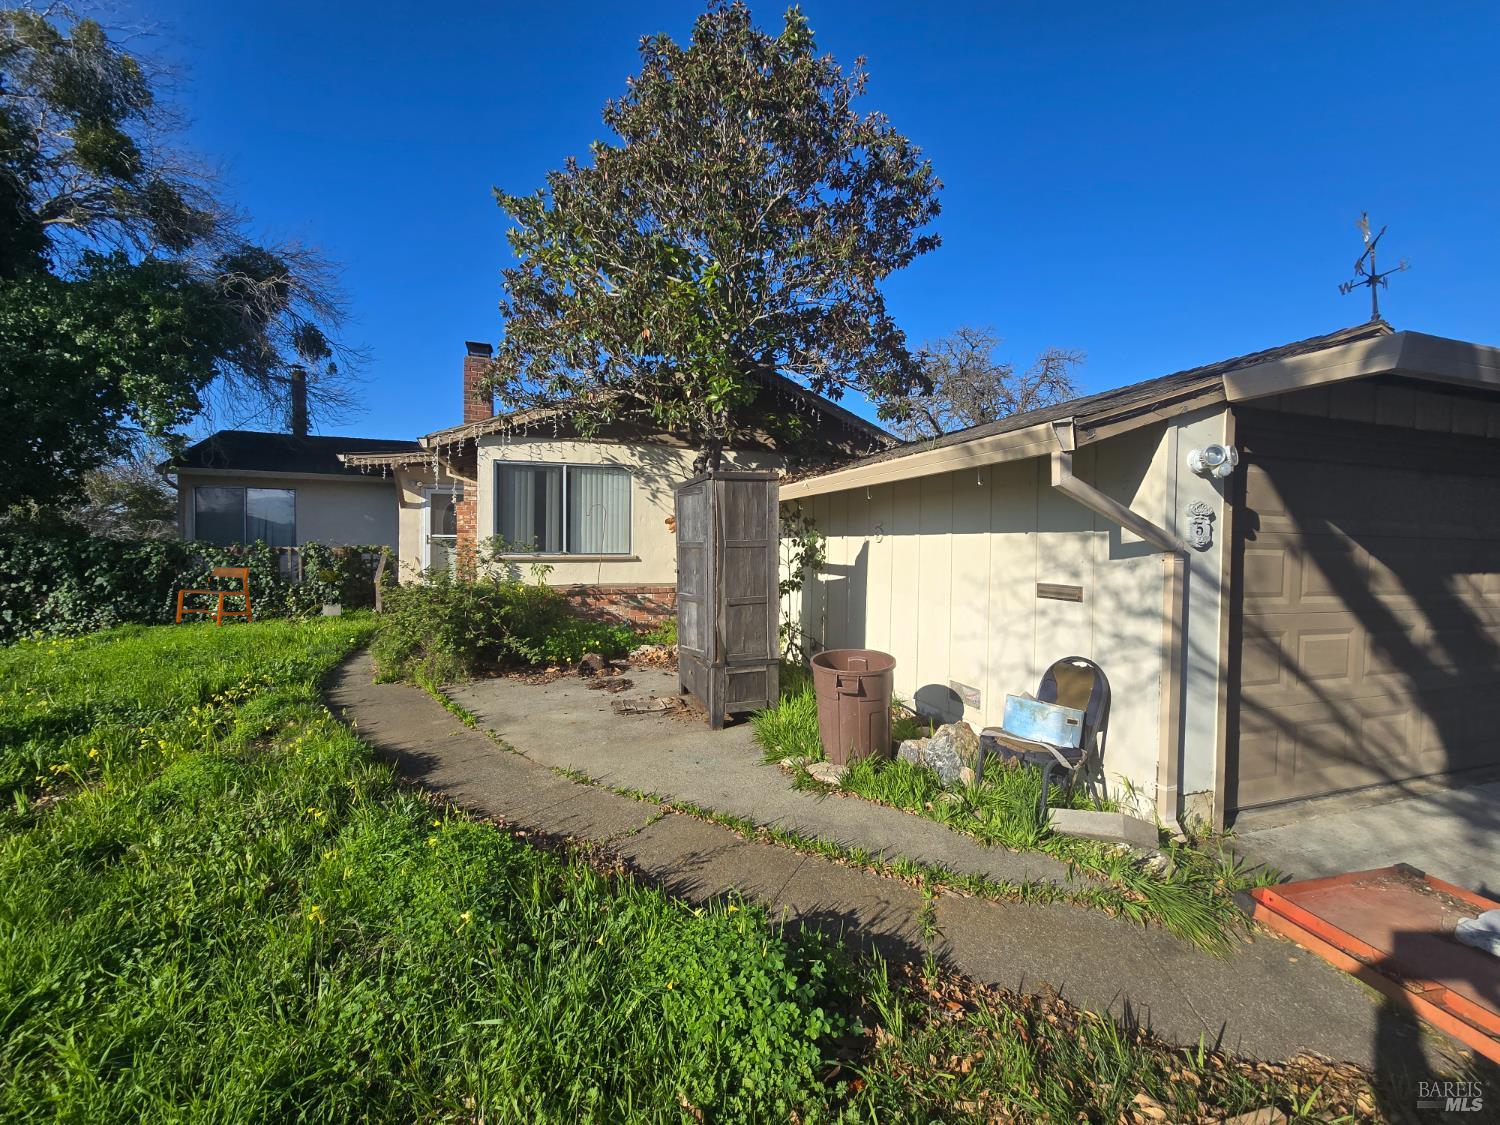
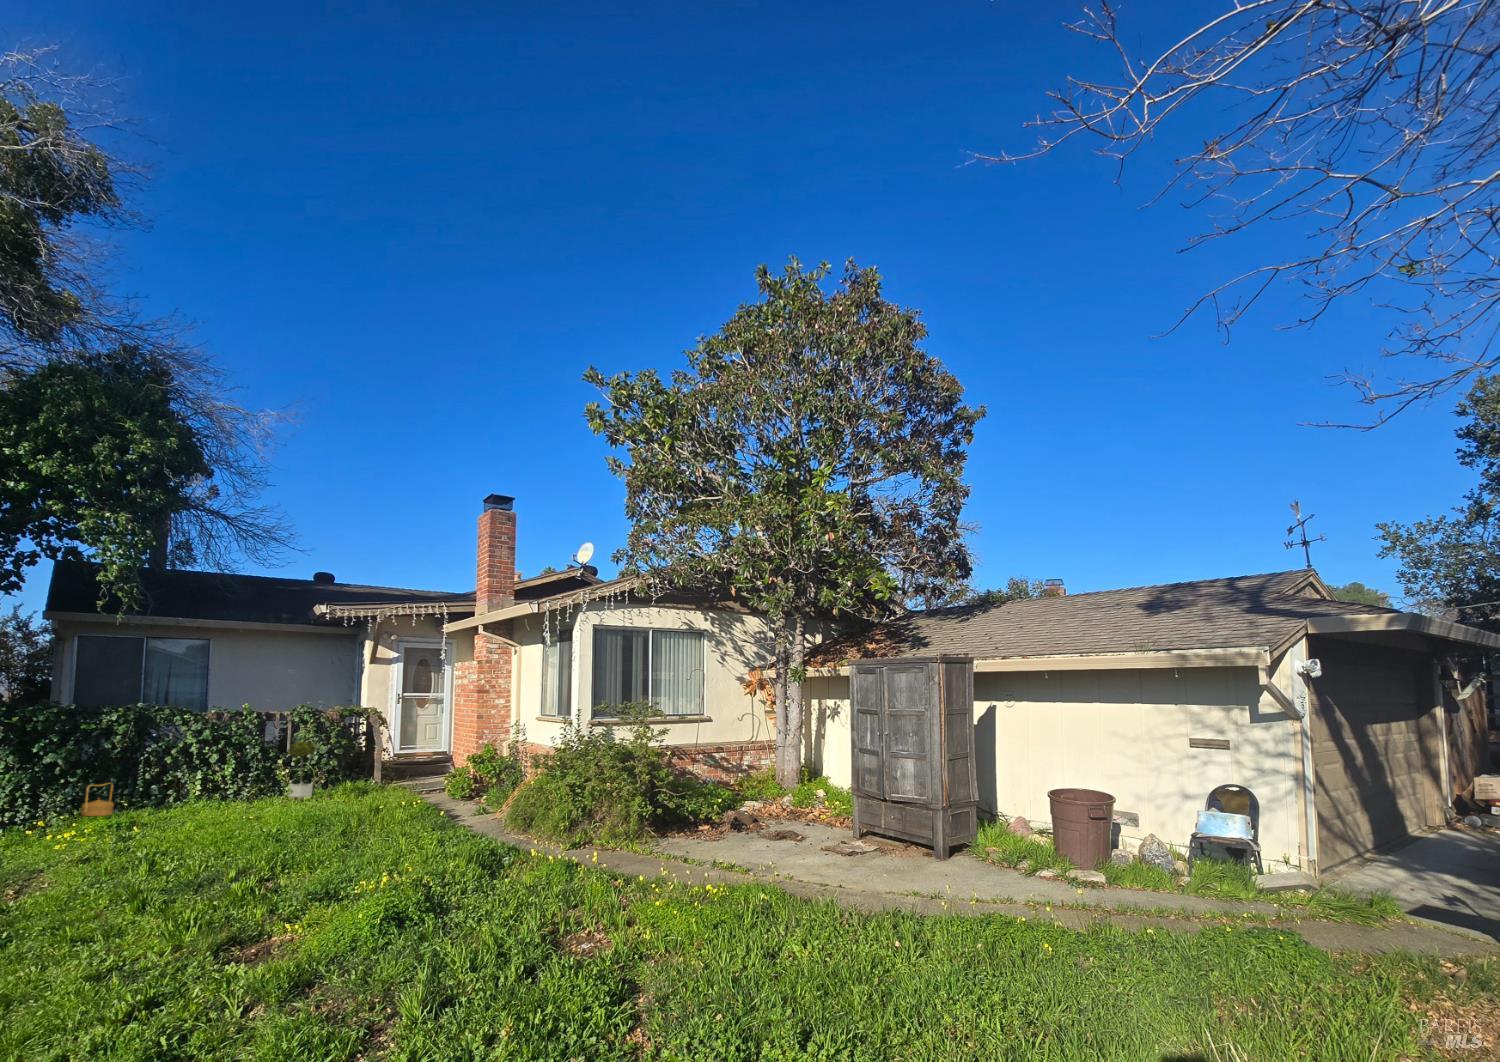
bench: present [176,567,252,626] -> none [135,738,235,812]
woven basket: none [124,601,155,626] -> present [81,783,114,816]

